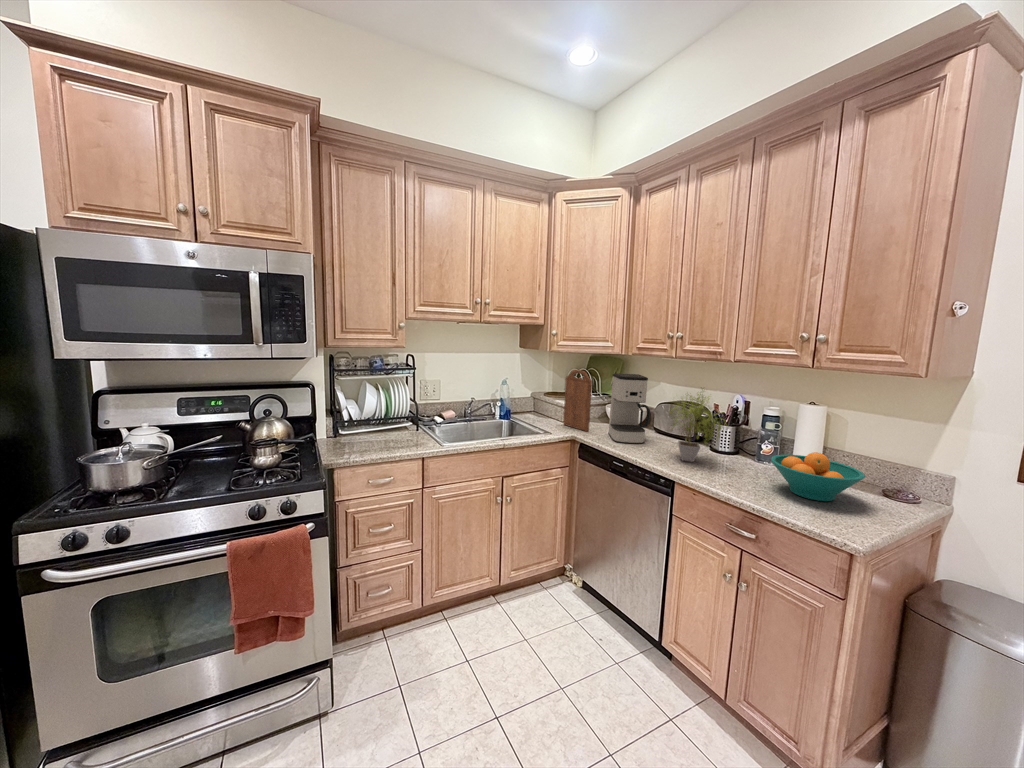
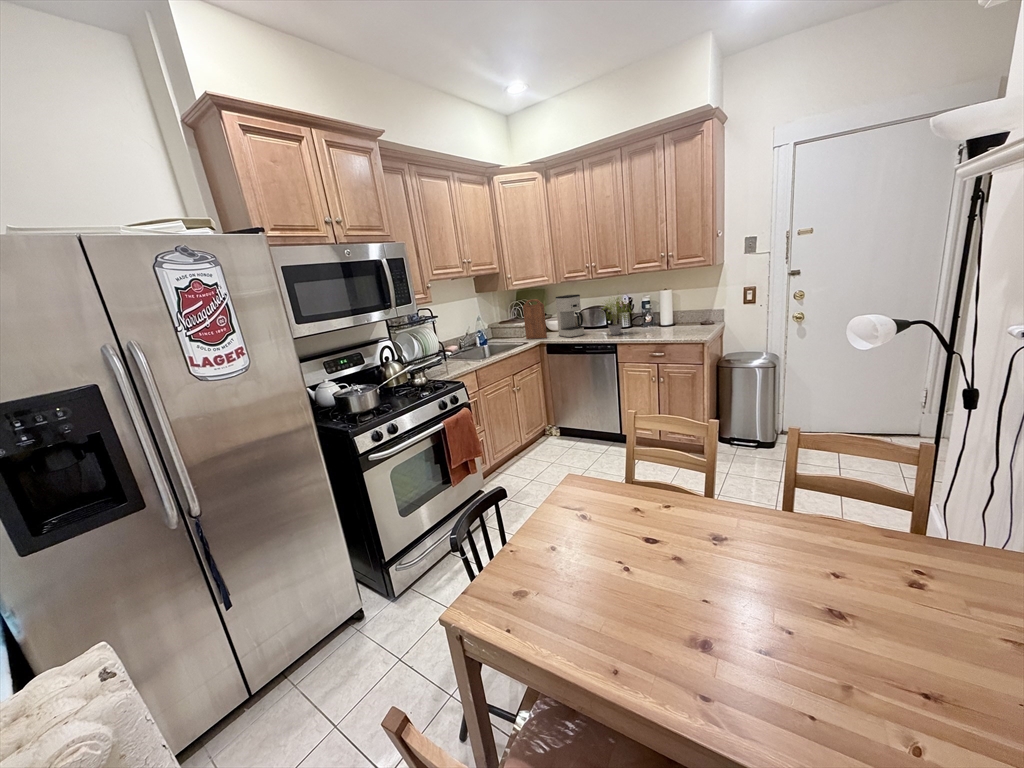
fruit bowl: present [771,452,865,501] -> none [659,310,698,332]

